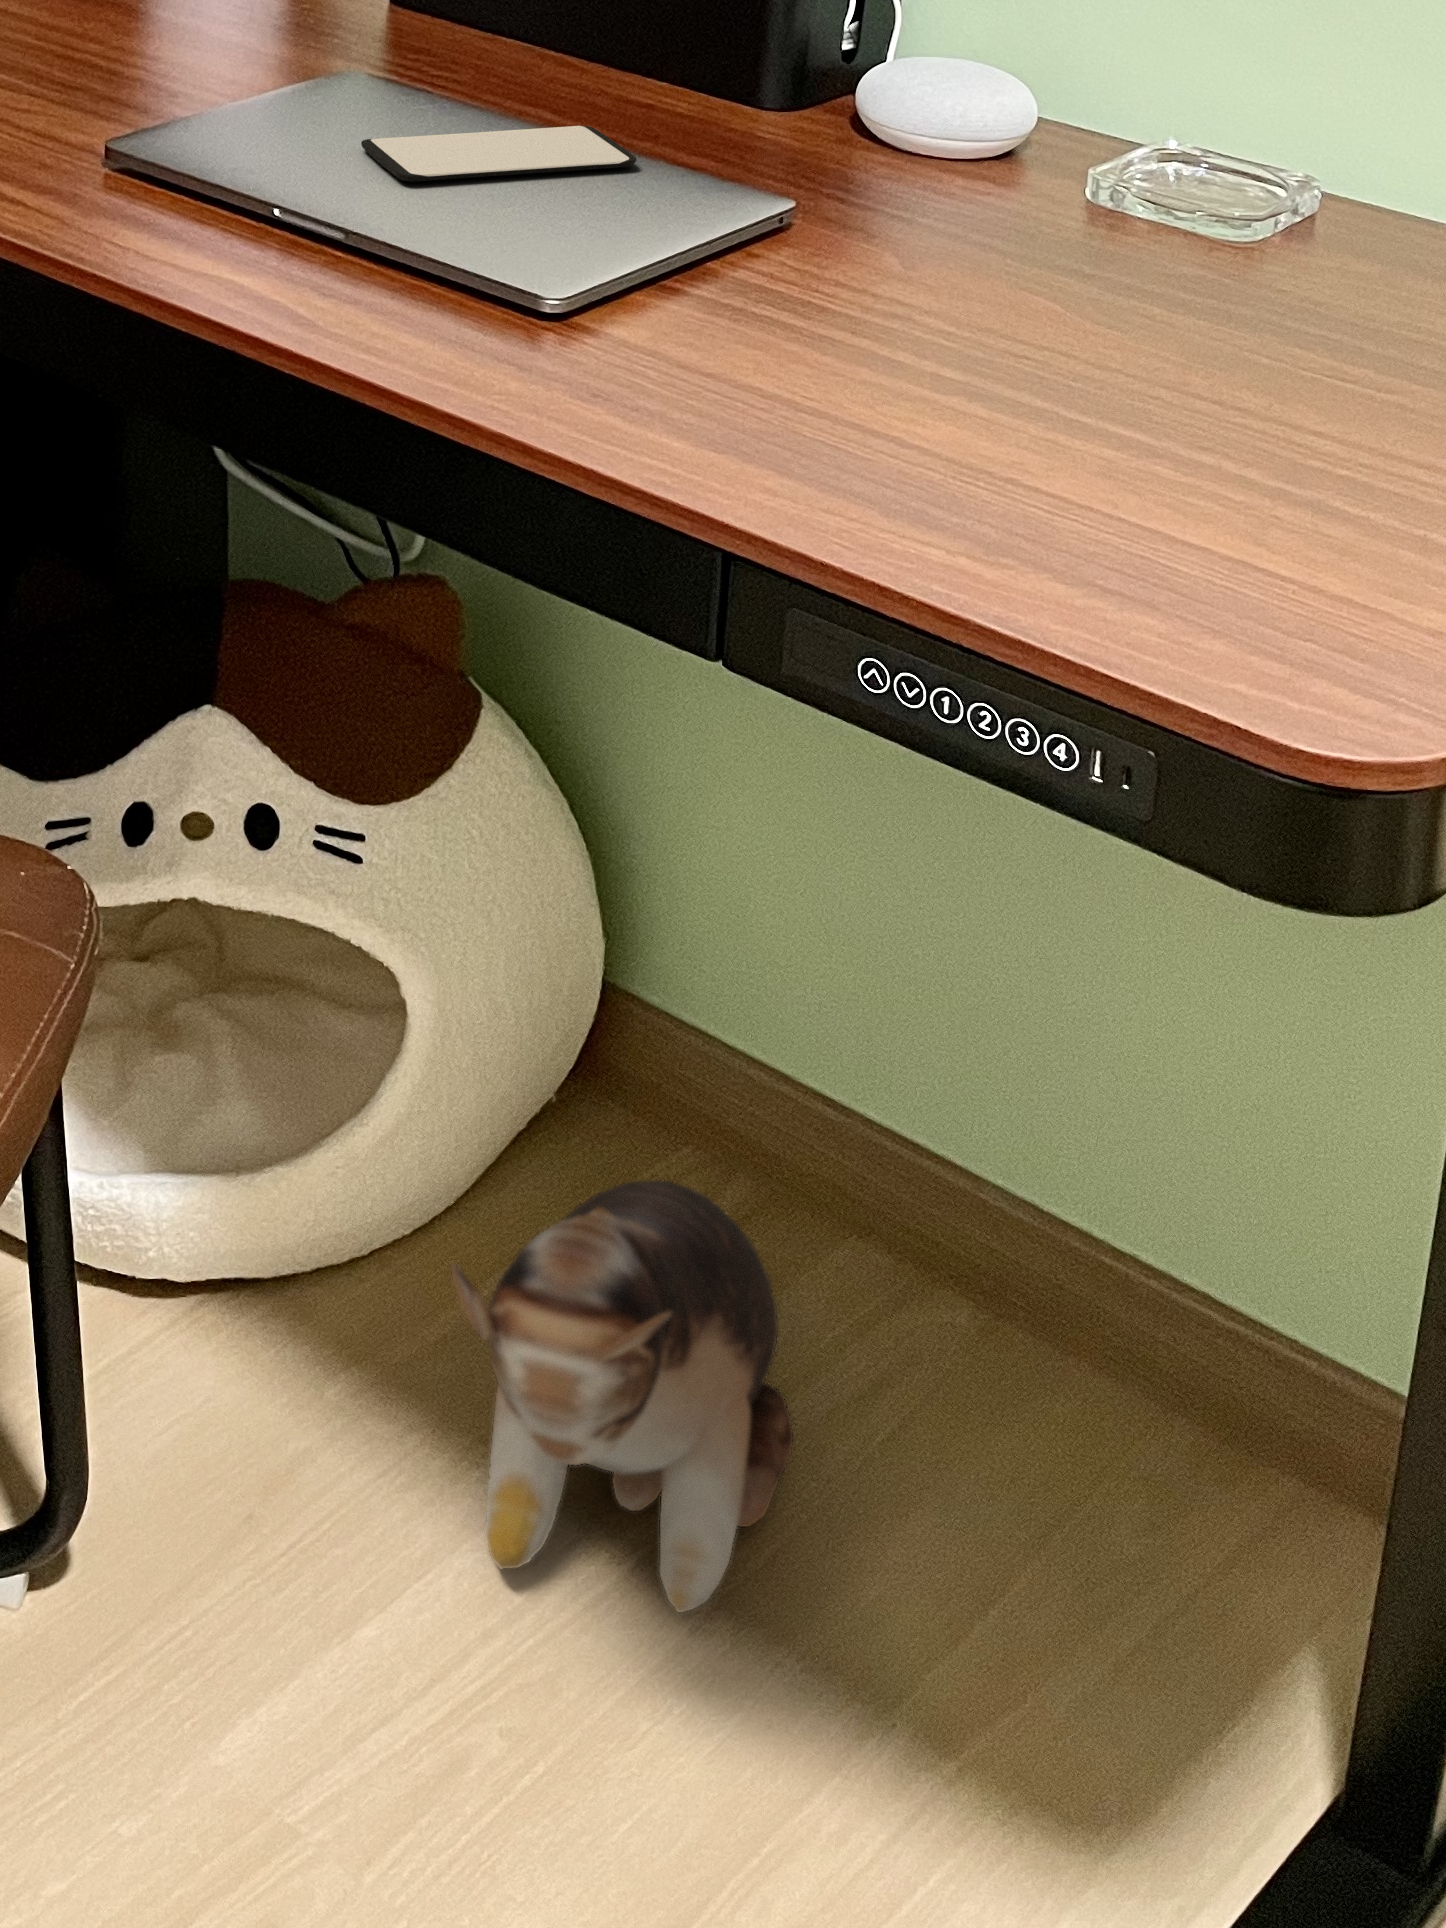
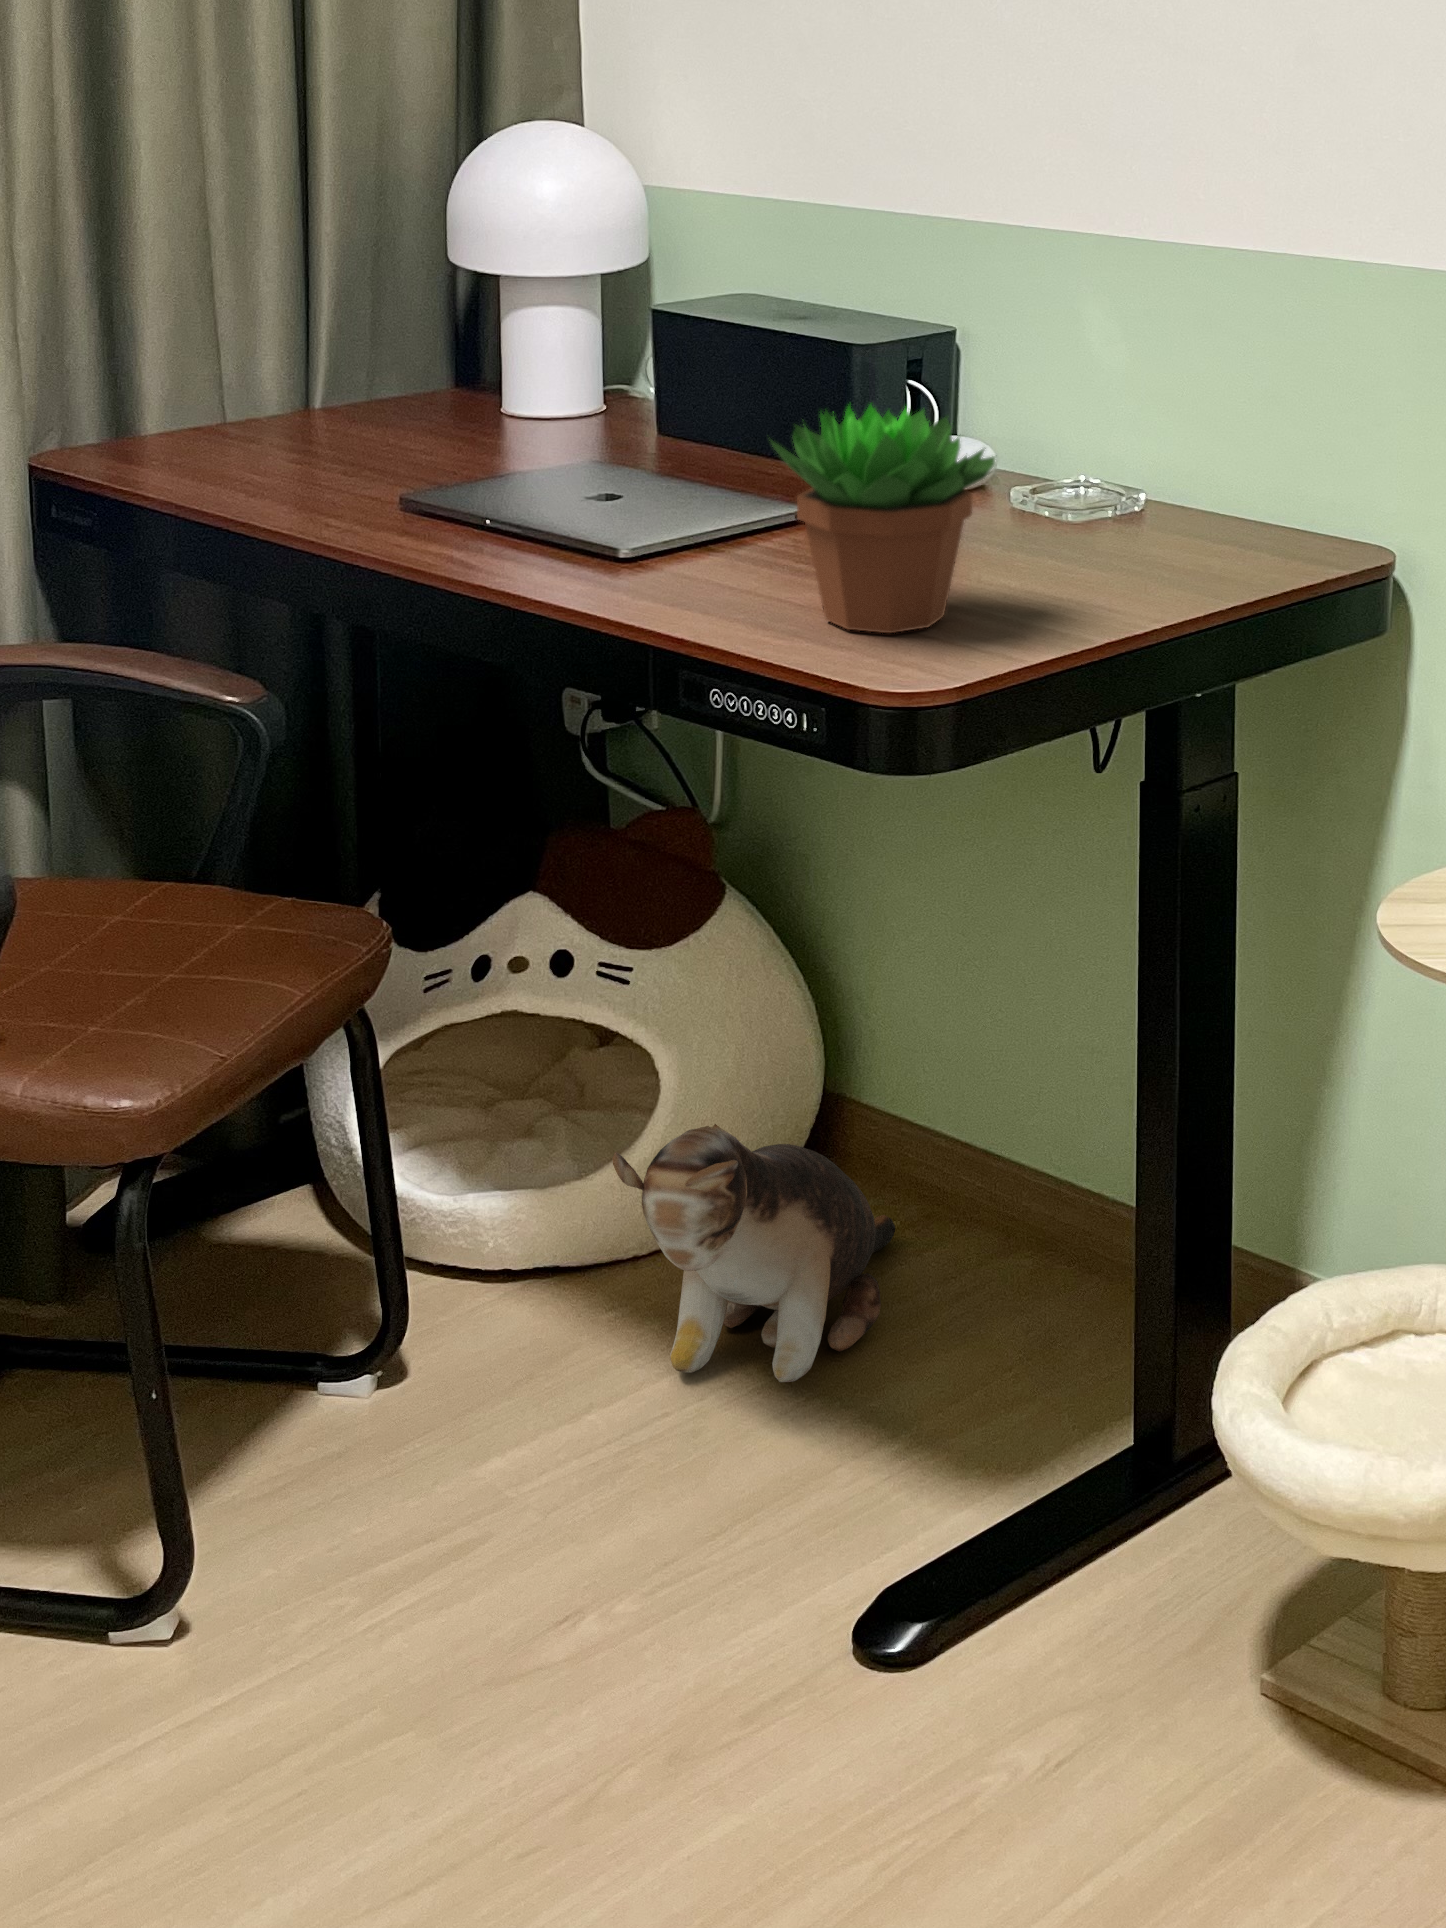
succulent plant: none [897,70,1291,515] -> present [769,405,995,633]
smartphone: present [361,126,637,182] -> none [577,487,746,514]

